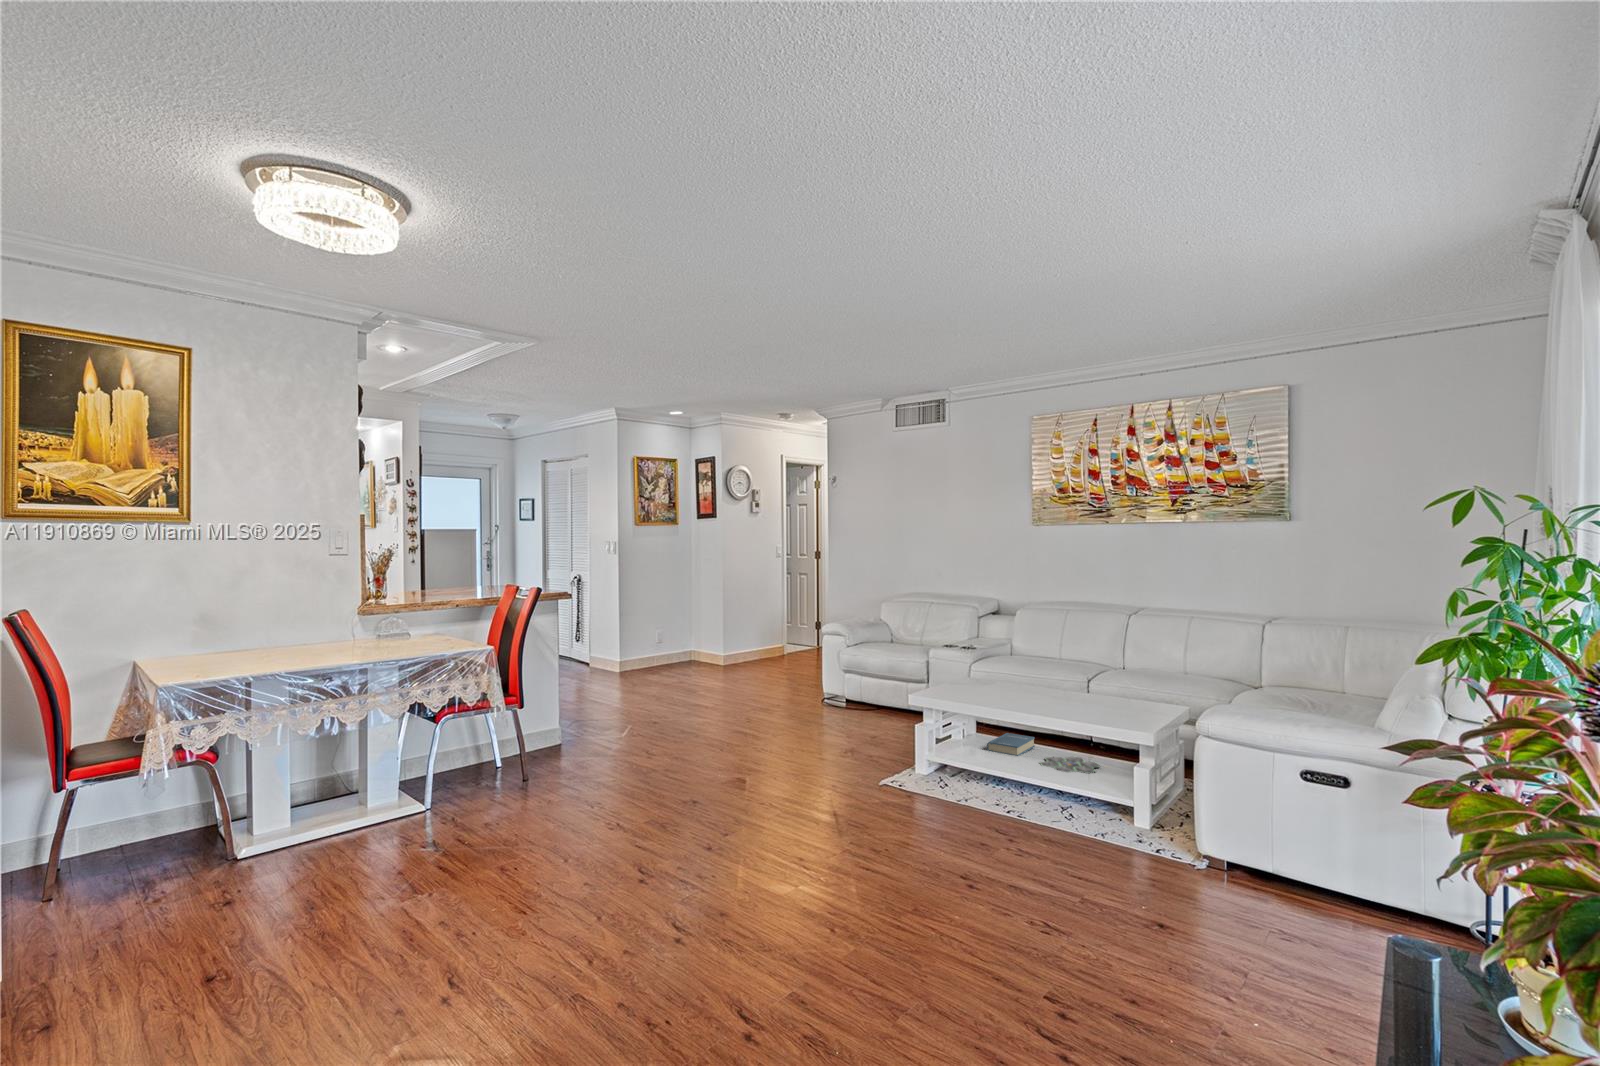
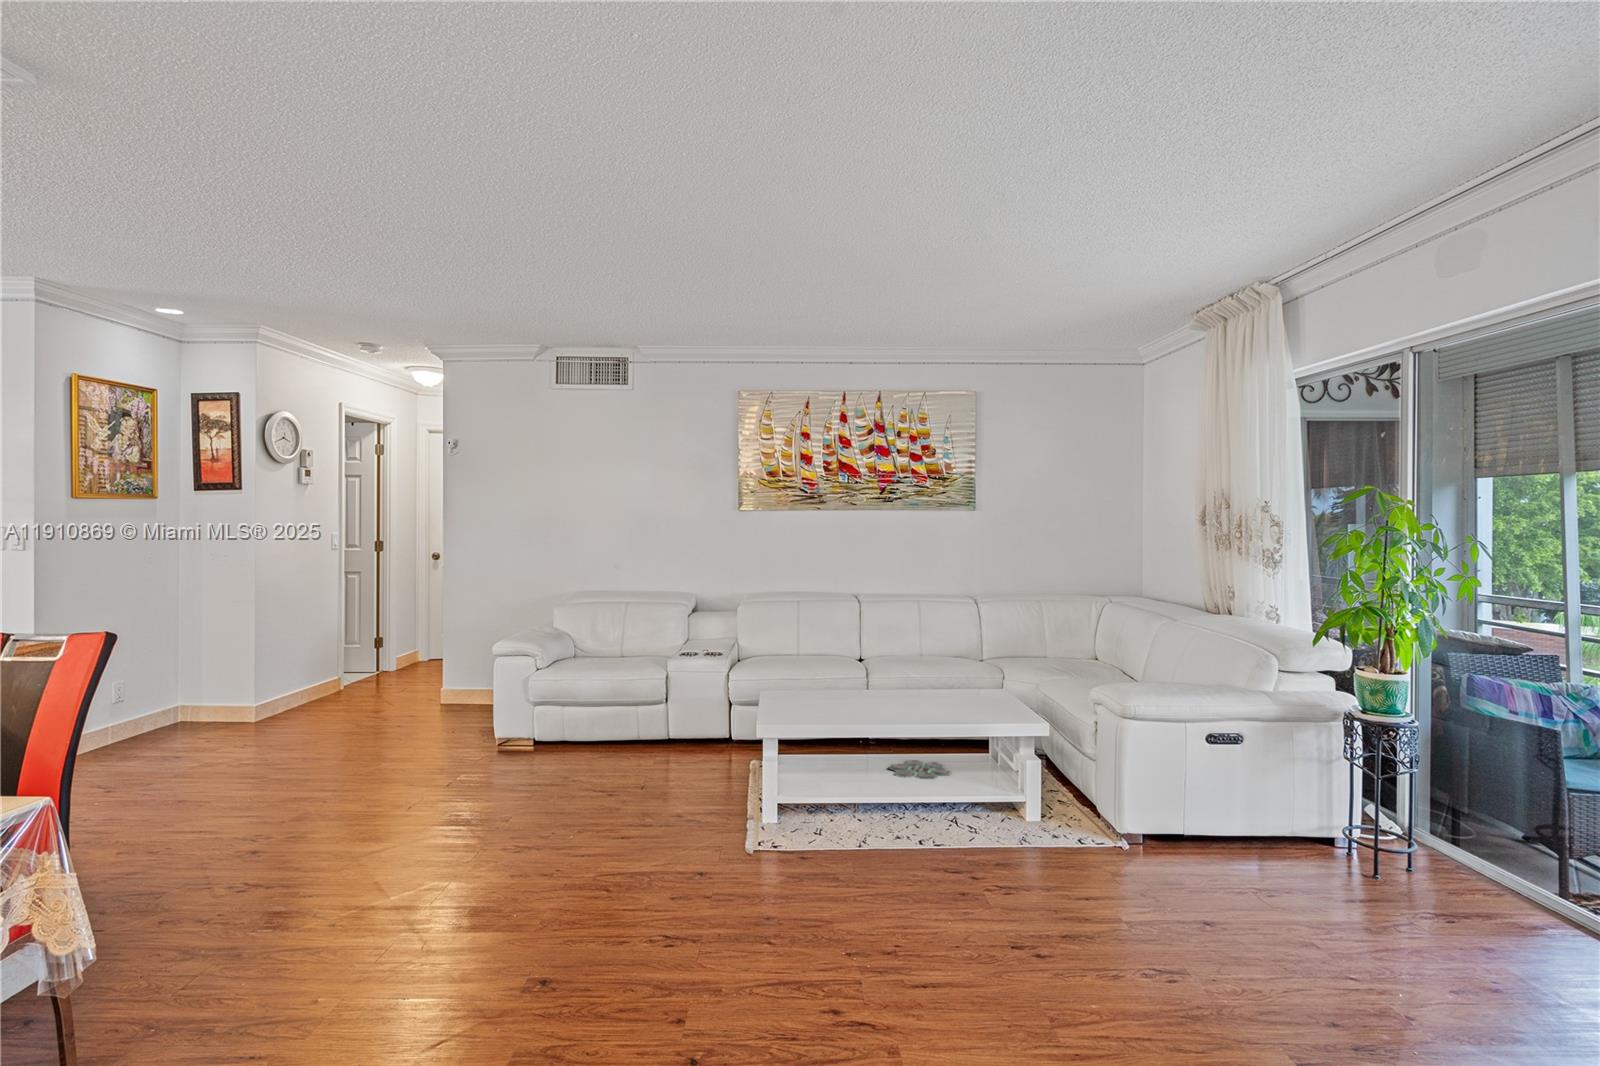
hardback book: present [987,733,1035,756] -> none [820,746,861,773]

